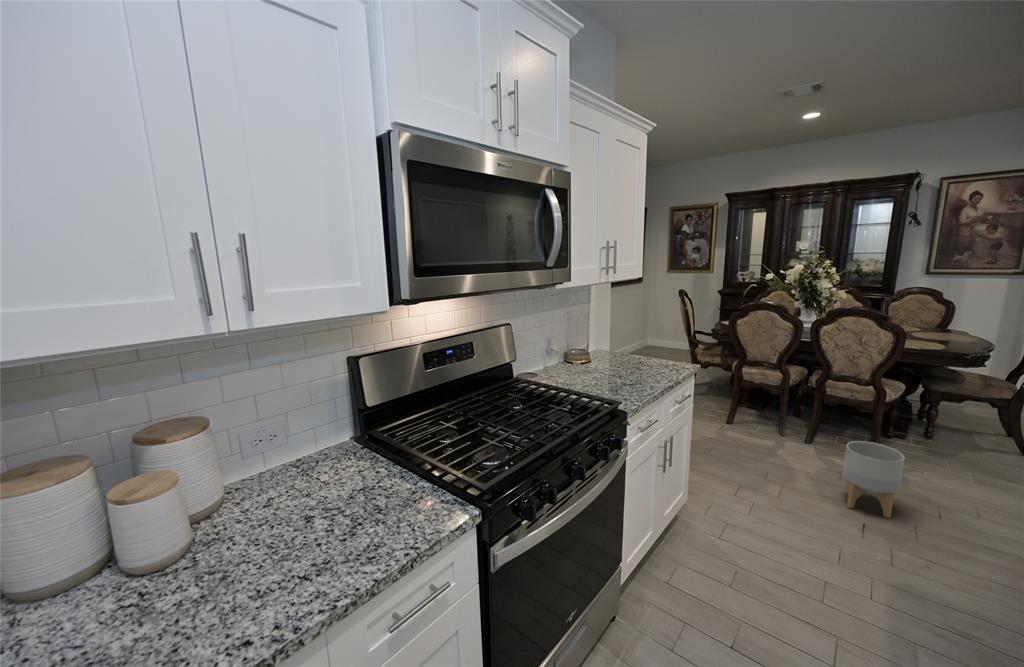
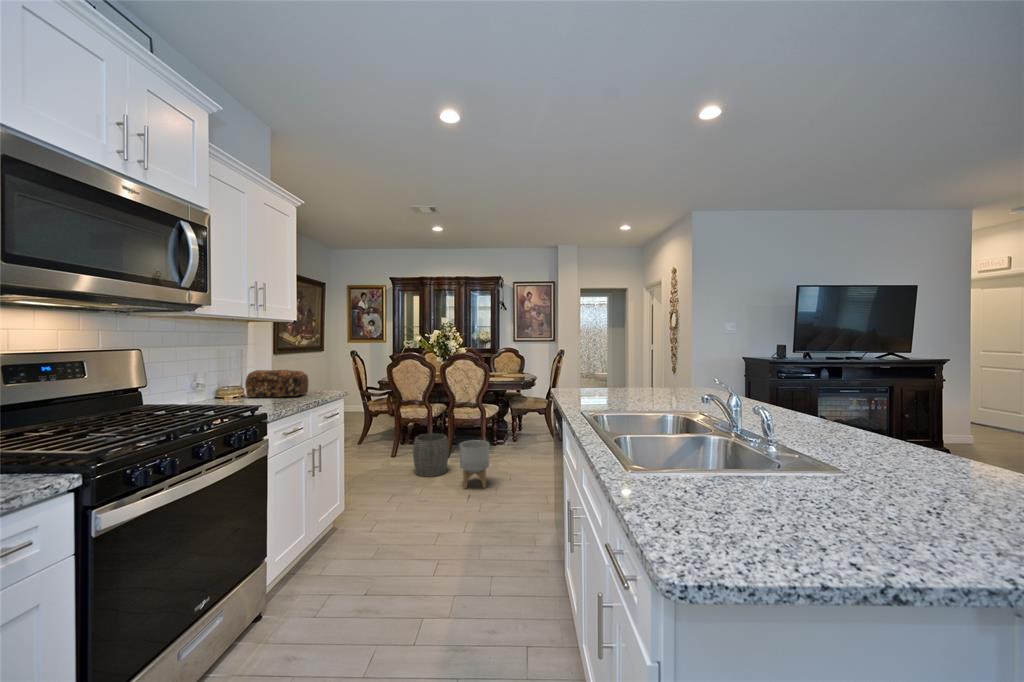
bread loaf: none [594,339,657,375] -> present [245,370,309,398]
woven basket: none [762,411,818,470] -> present [413,433,448,477]

